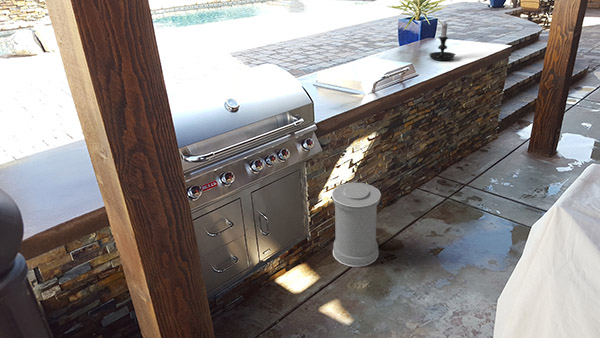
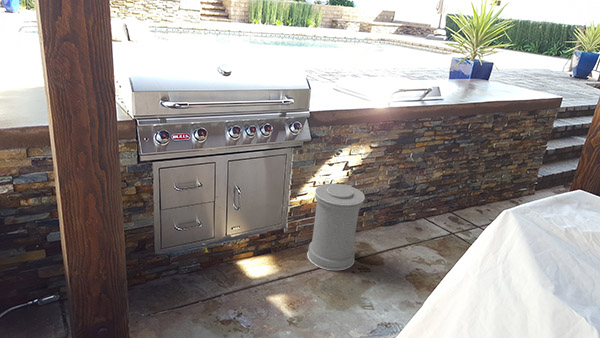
candle holder: present [429,23,455,61] -> none [466,53,495,94]

